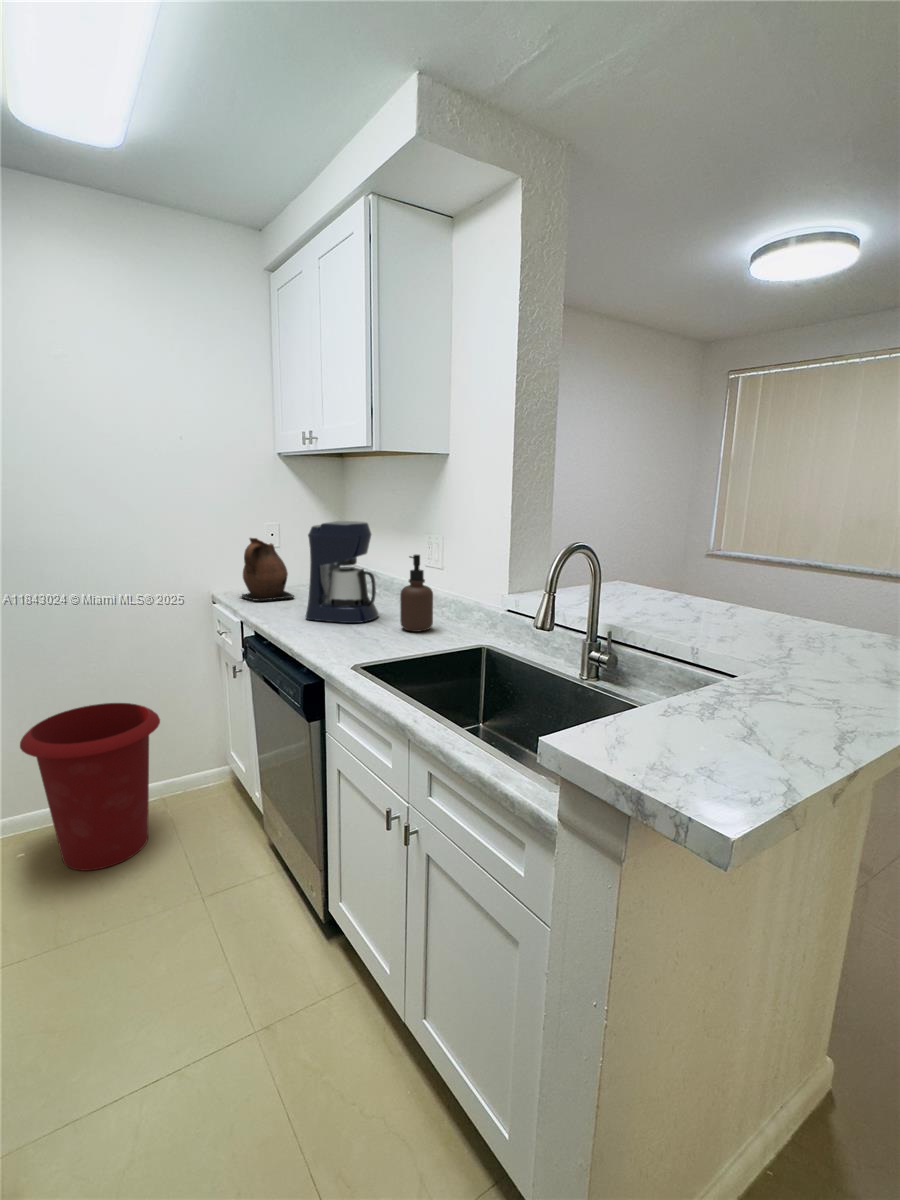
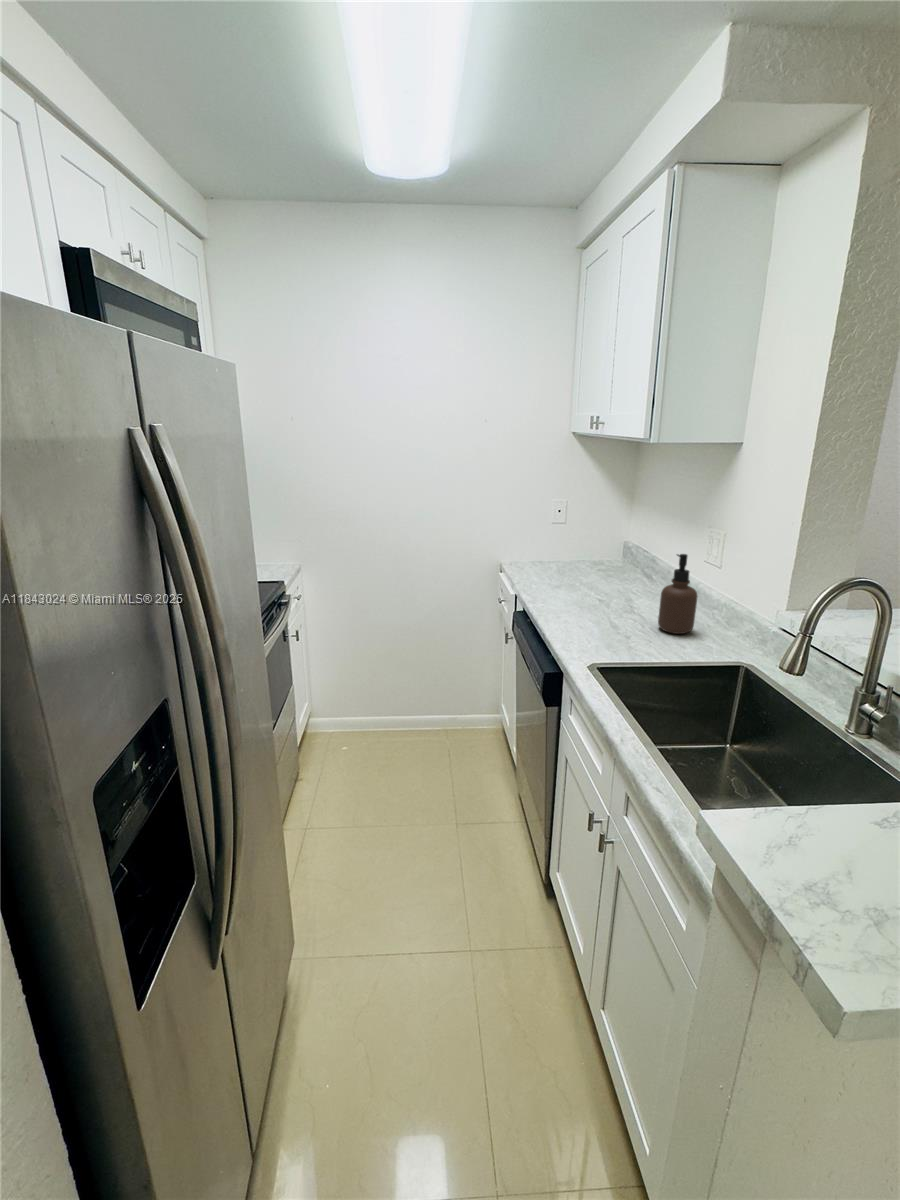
coffee maker: present [306,521,379,623] -> none [569,509,643,614]
ceramic pitcher: present [242,538,294,601] -> none [519,517,569,577]
waste bin: present [20,703,160,871] -> none [349,645,445,773]

